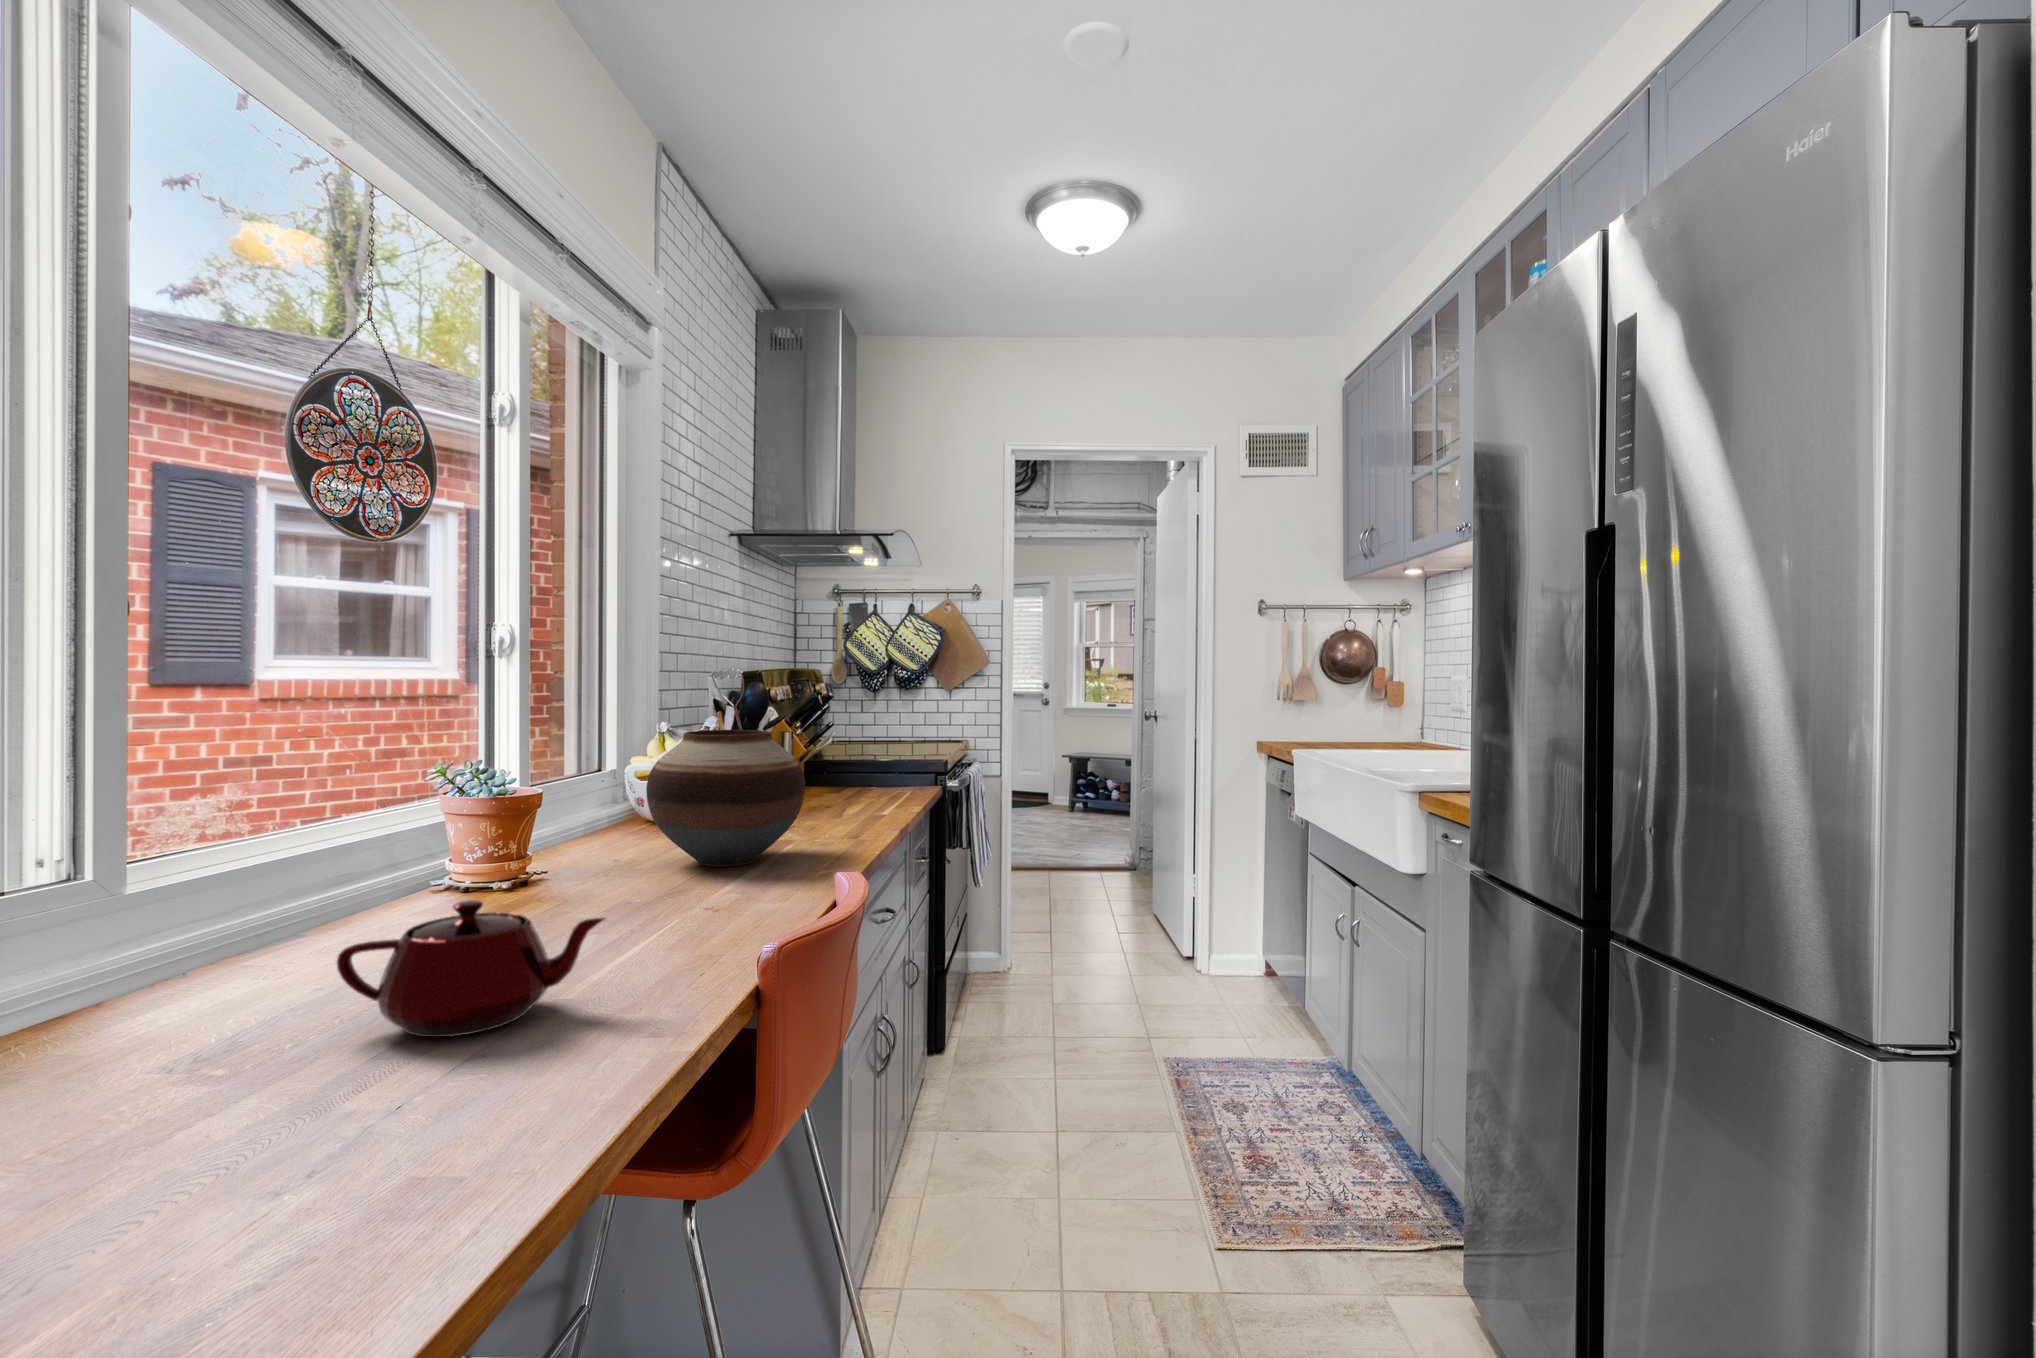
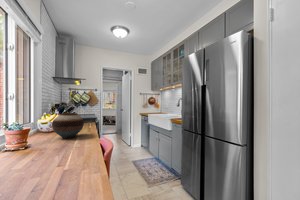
teapot: present [337,900,605,1037] -> none [18,147,77,176]

